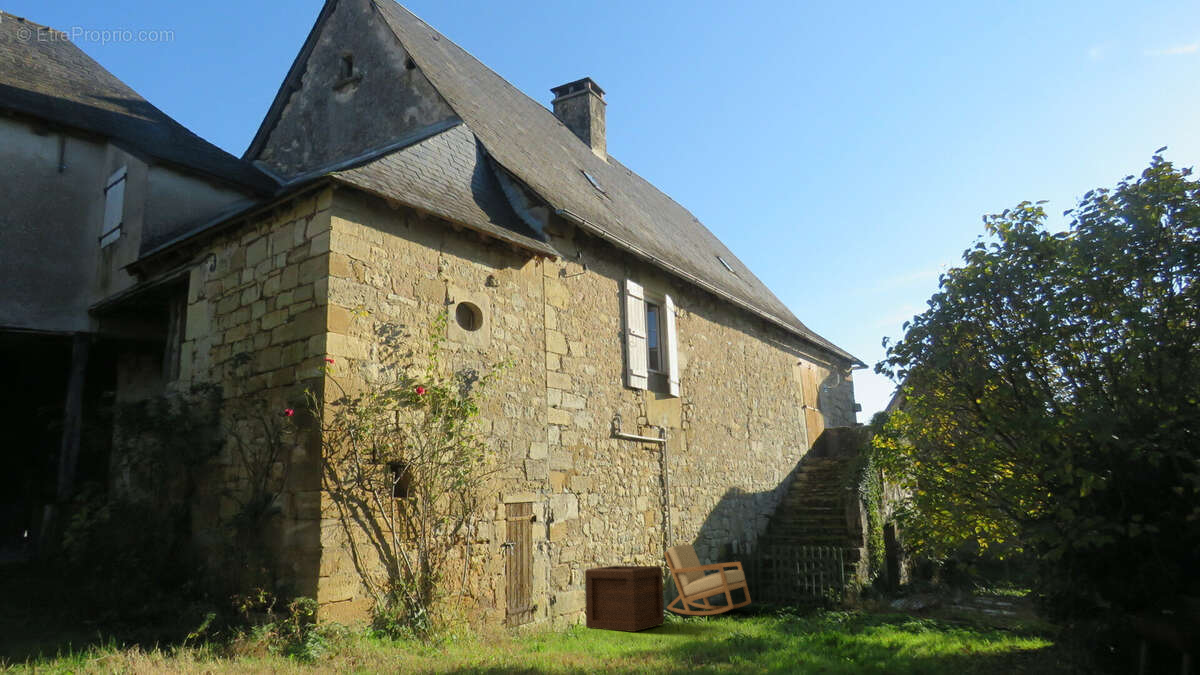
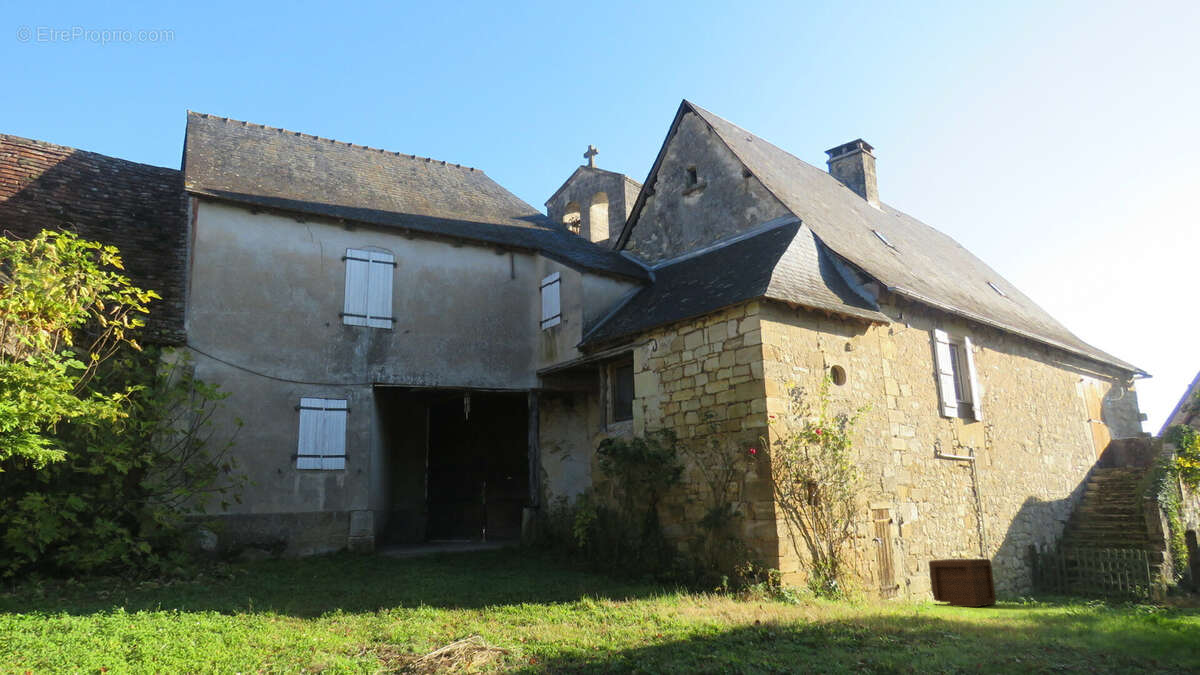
chair: present [664,544,751,615] -> none [983,545,1064,601]

